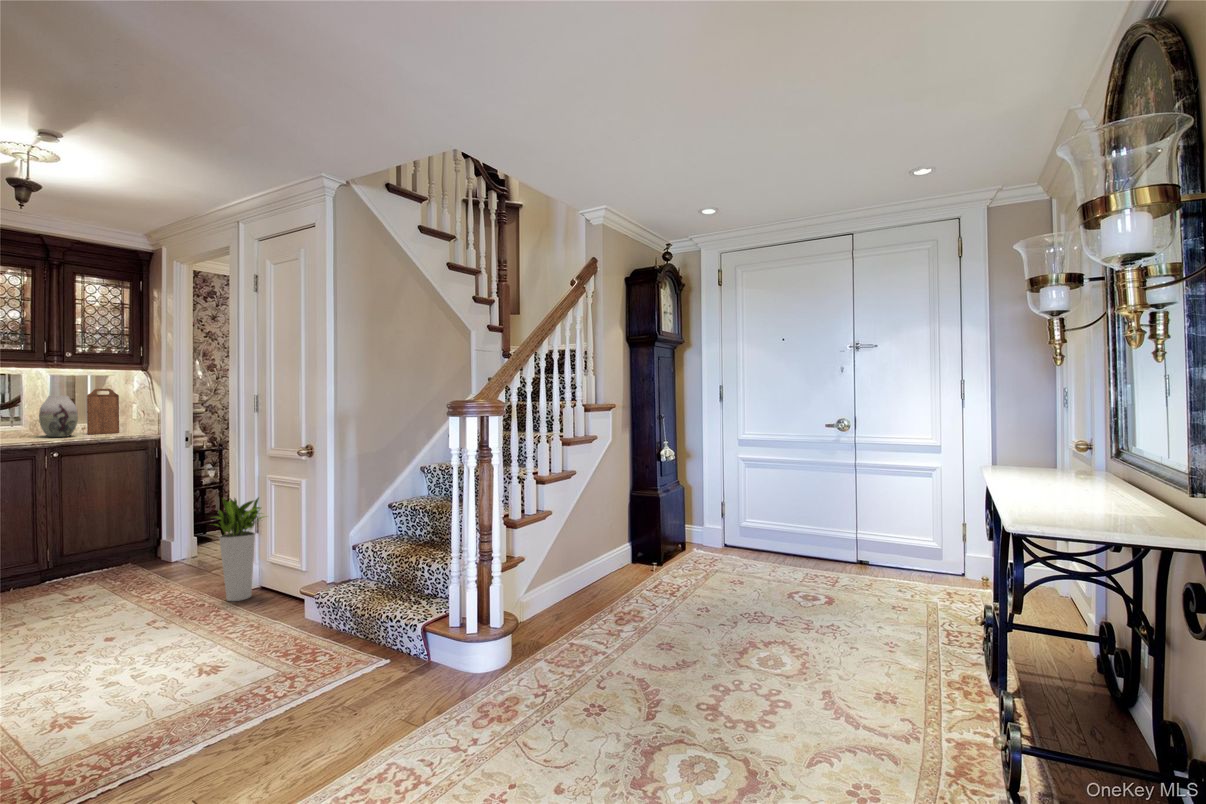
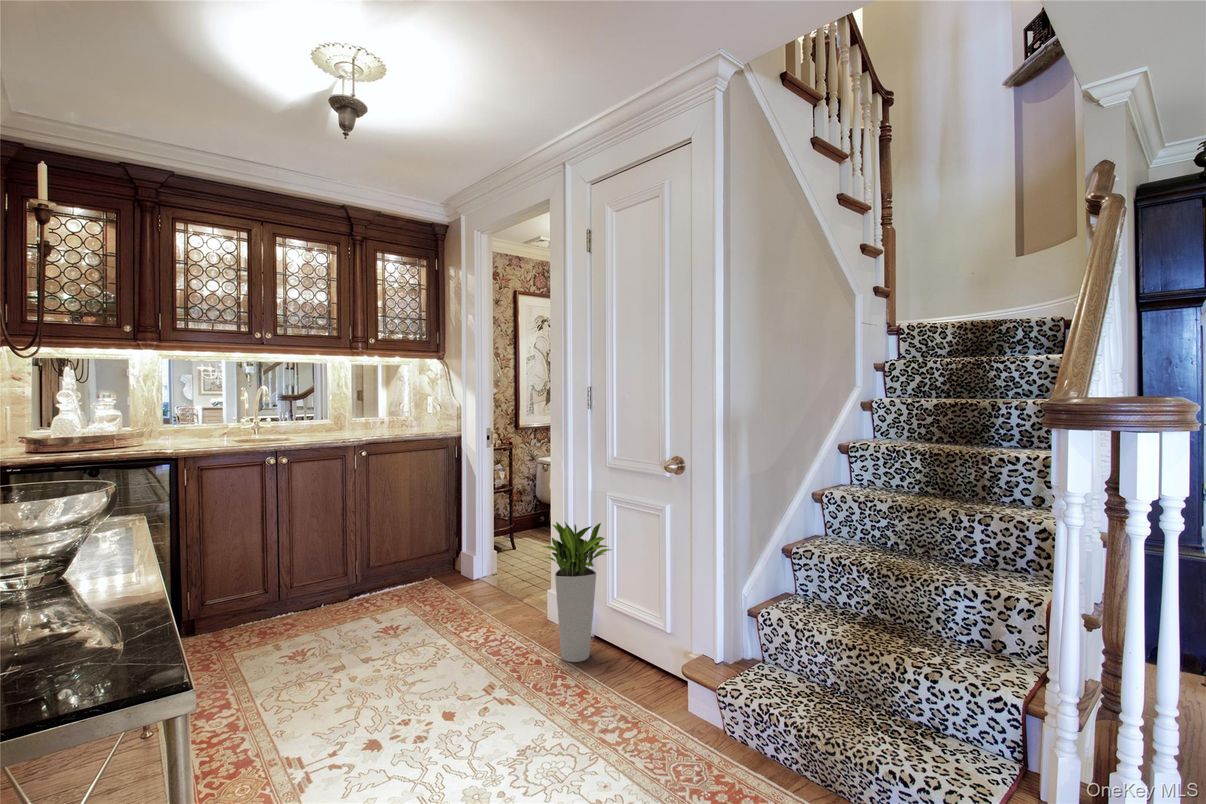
cutting board: present [87,389,119,434] -> none [387,379,416,429]
vase: present [39,396,78,437] -> none [345,386,380,432]

